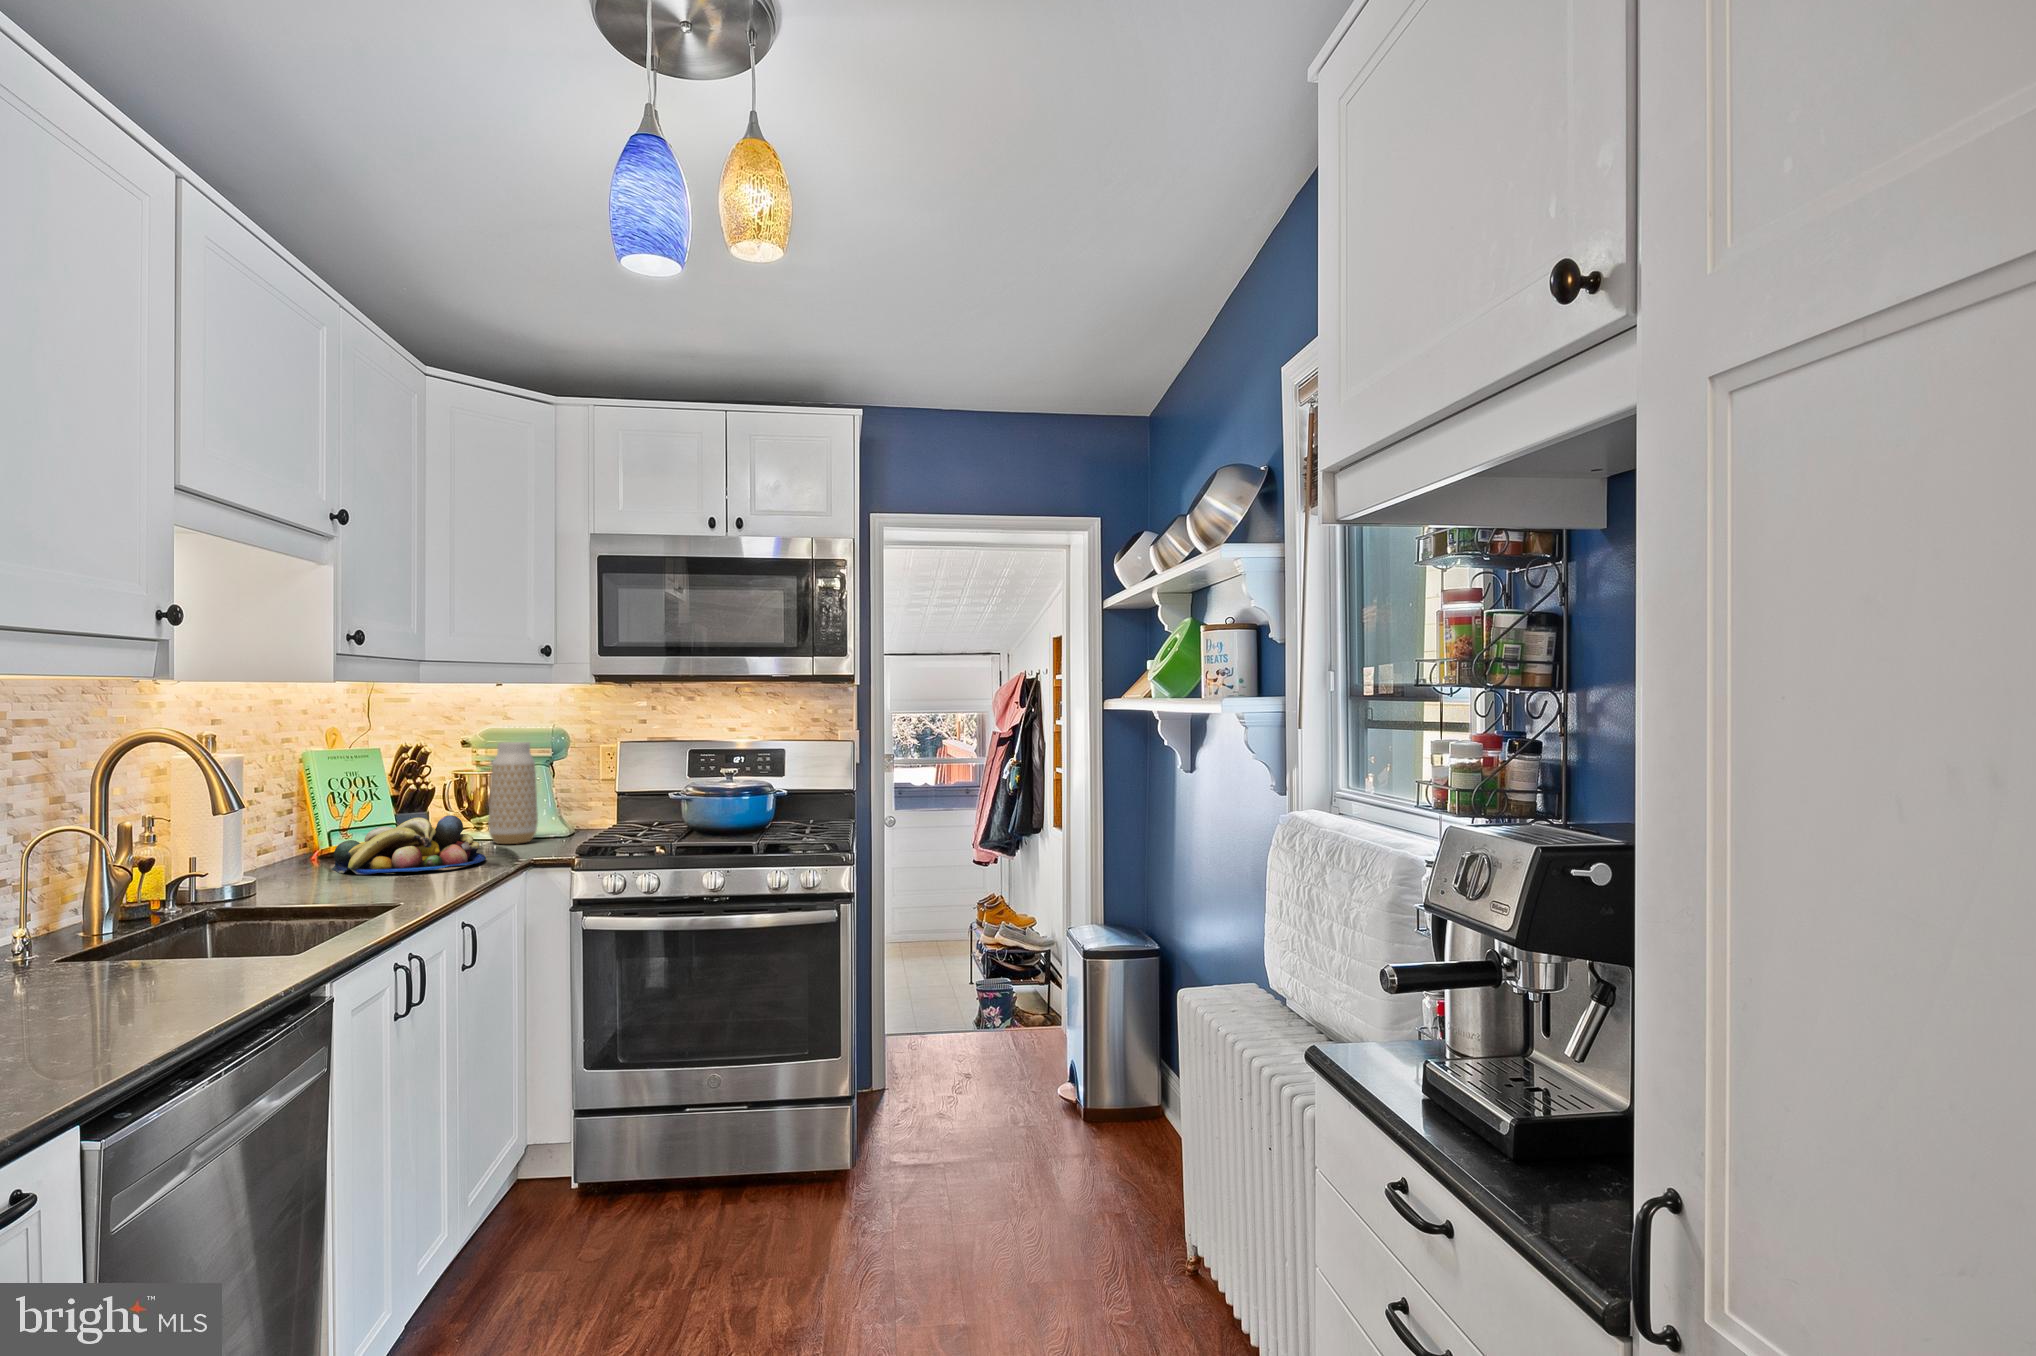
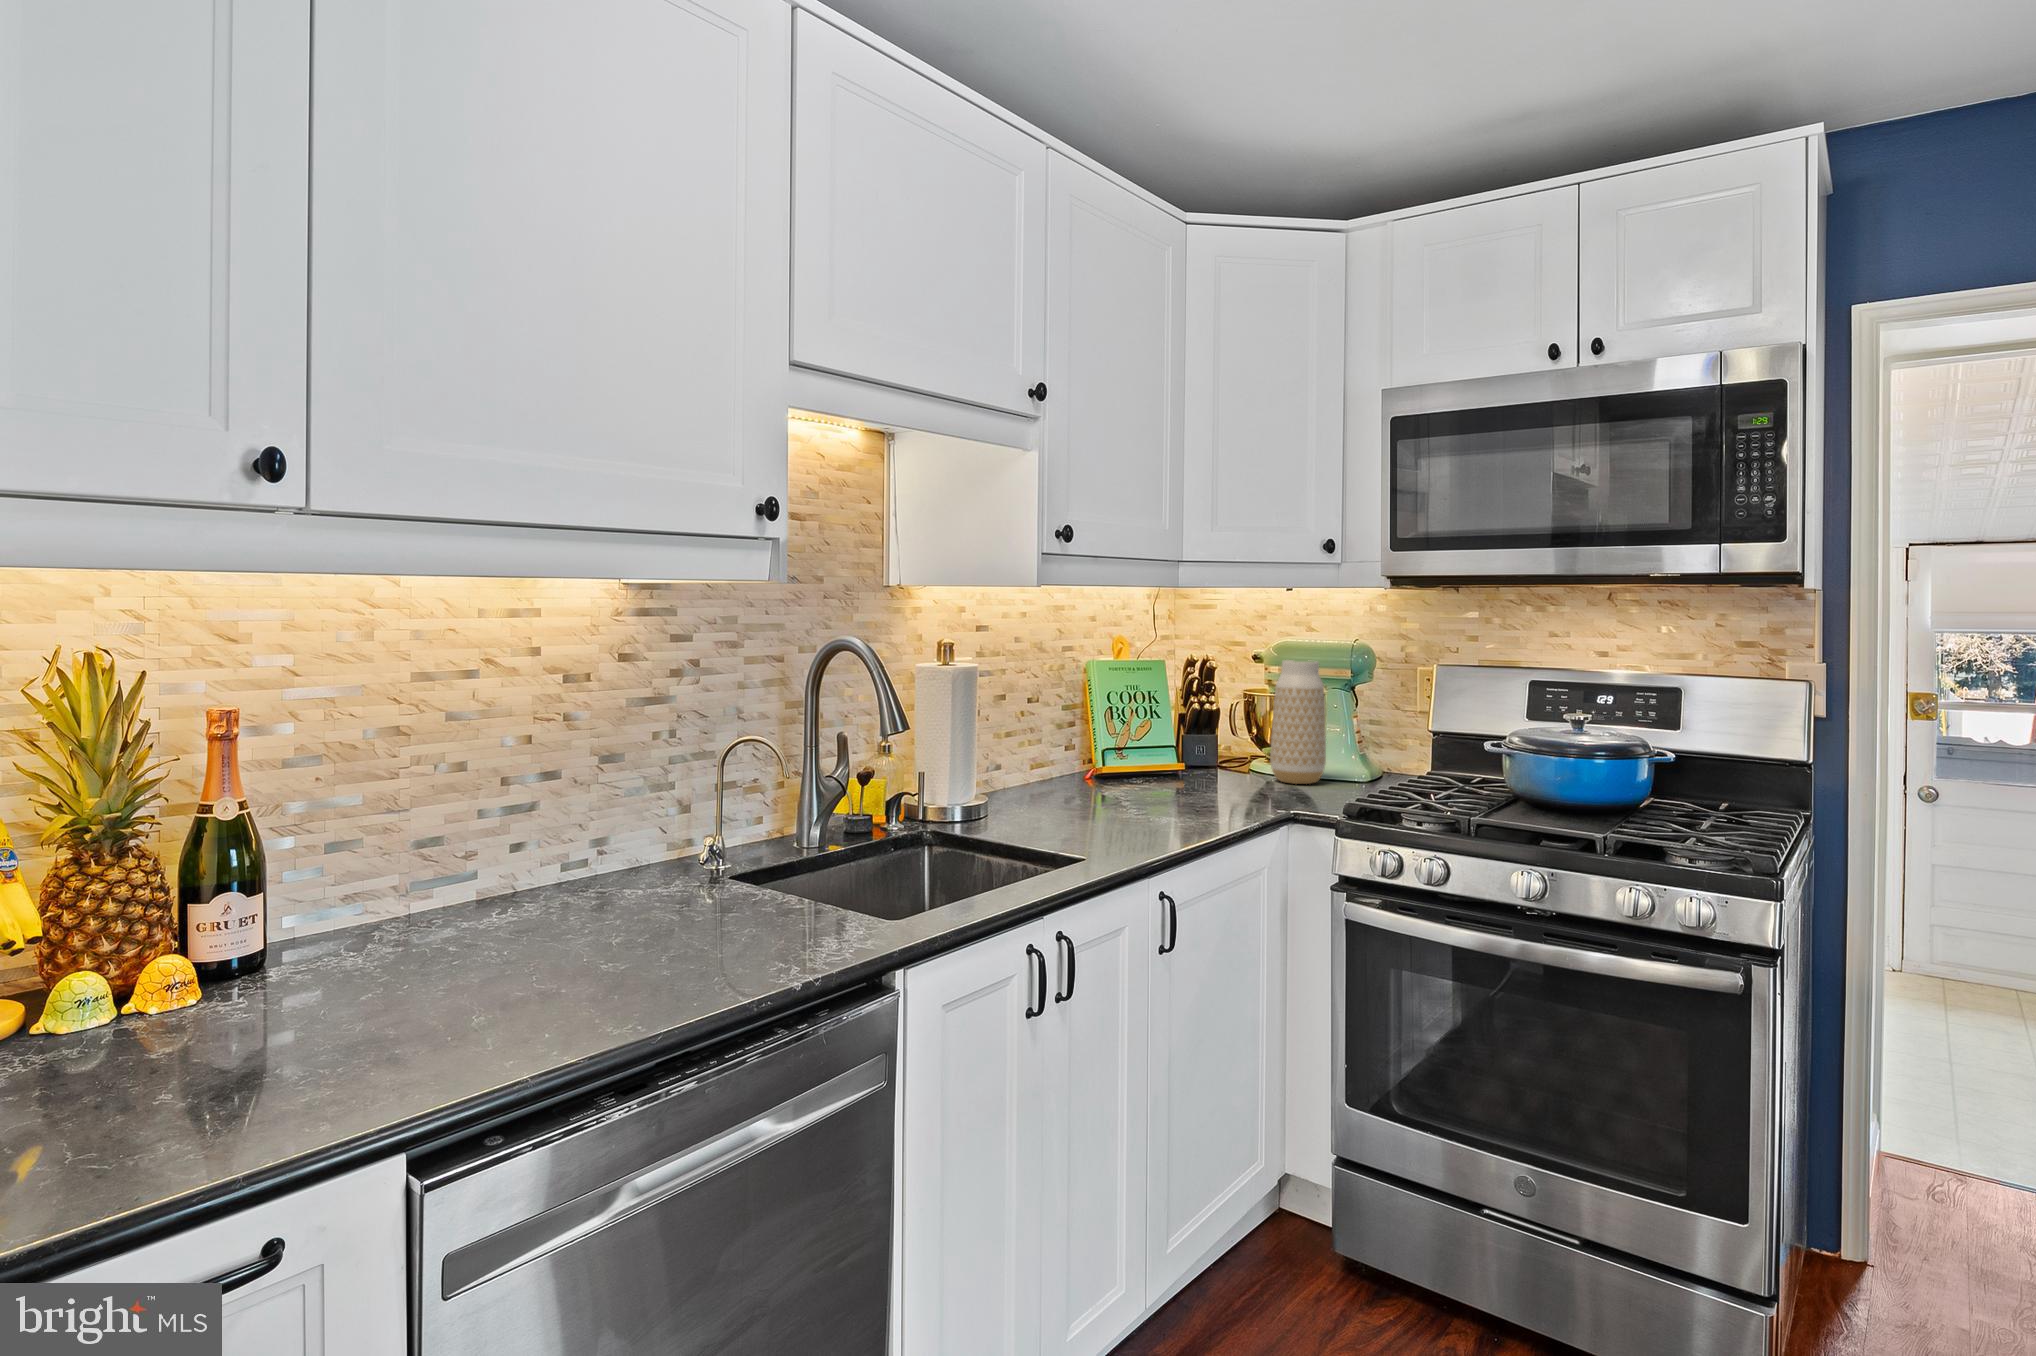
fruit bowl: present [332,815,486,874] -> none [1089,745,1244,810]

